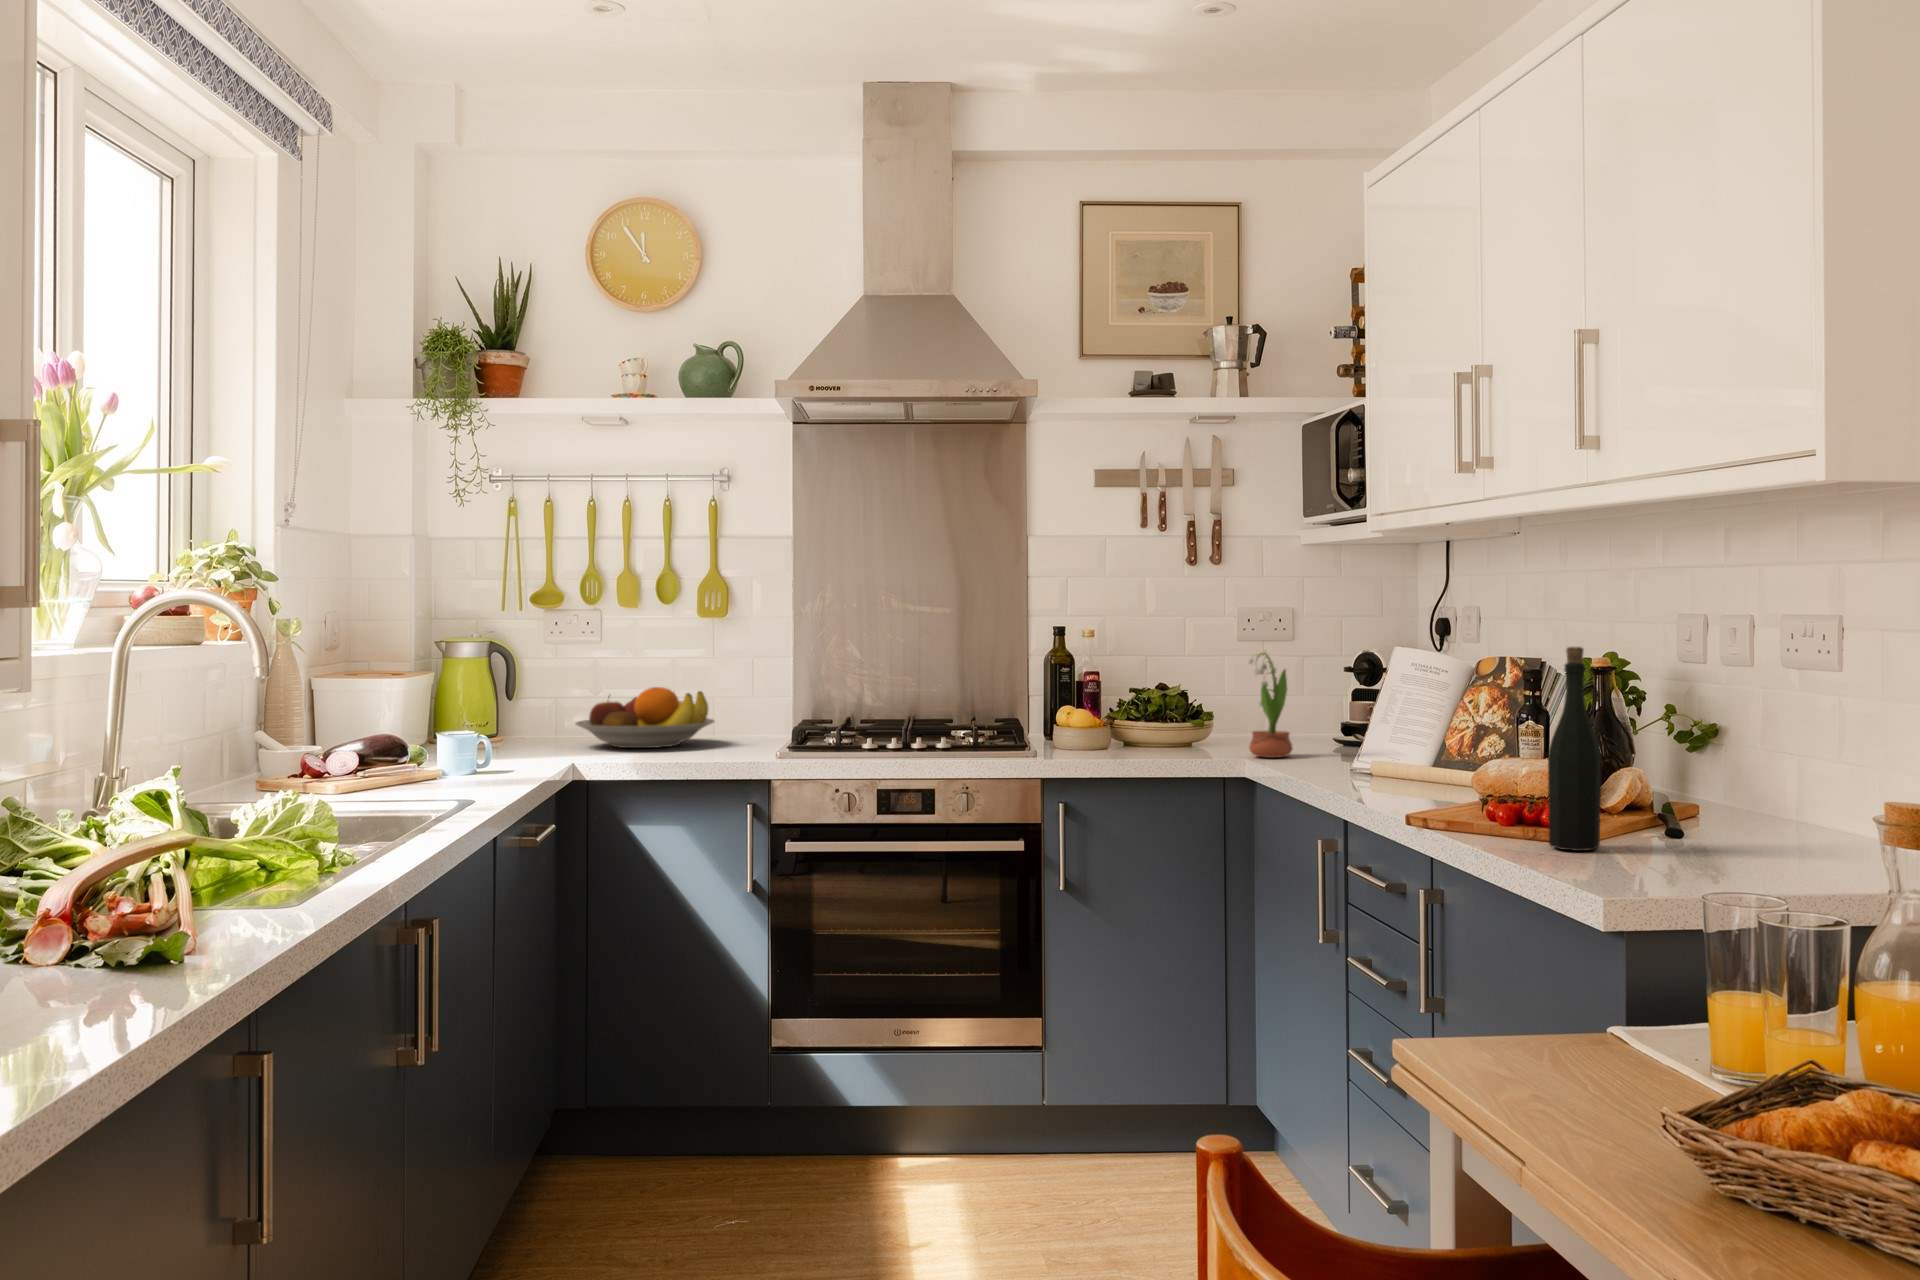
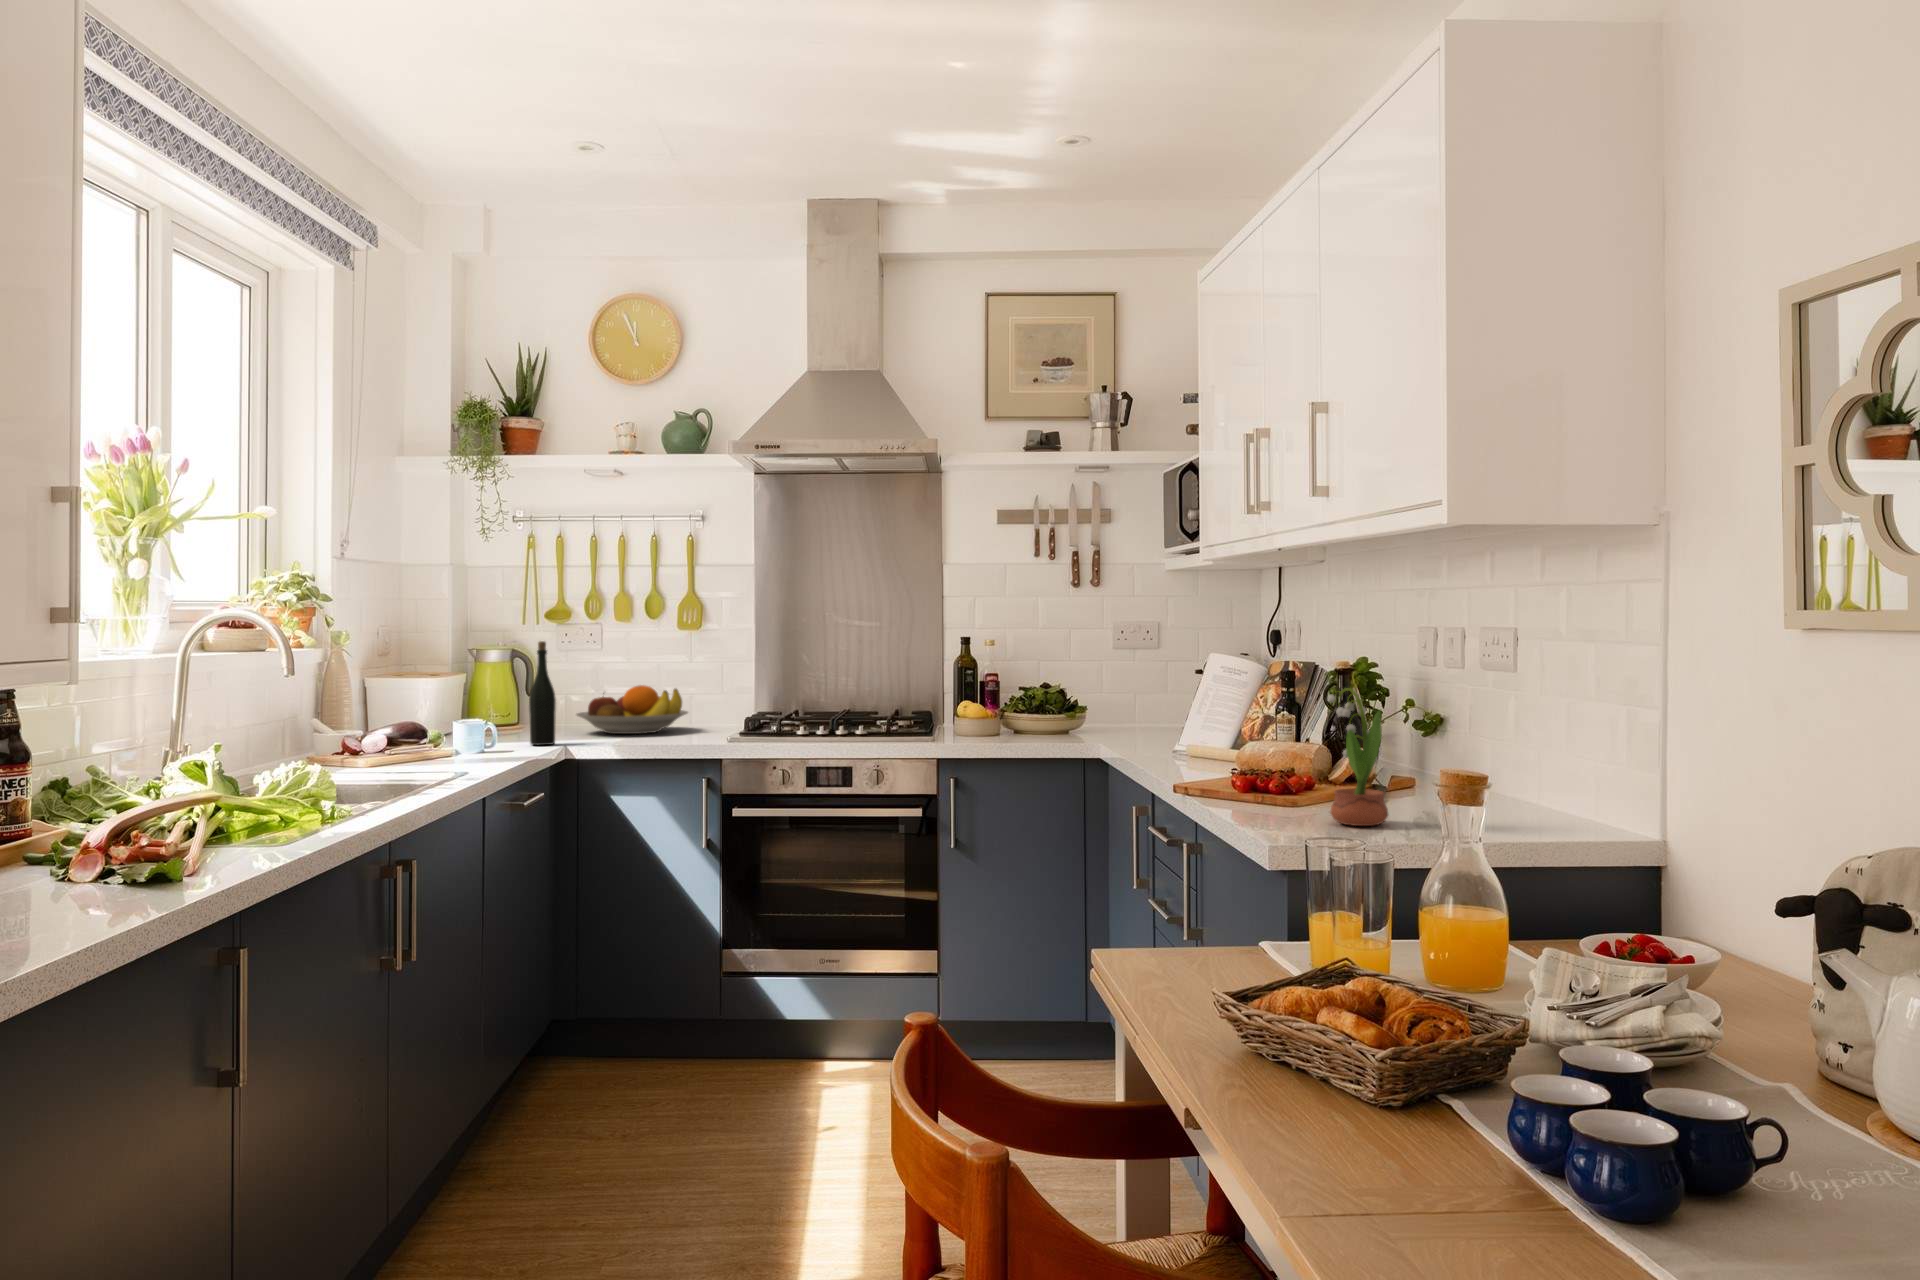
bottle: present [1548,647,1601,851] -> present [529,641,556,745]
potted flower: present [1248,652,1292,758] -> present [1328,686,1388,826]

